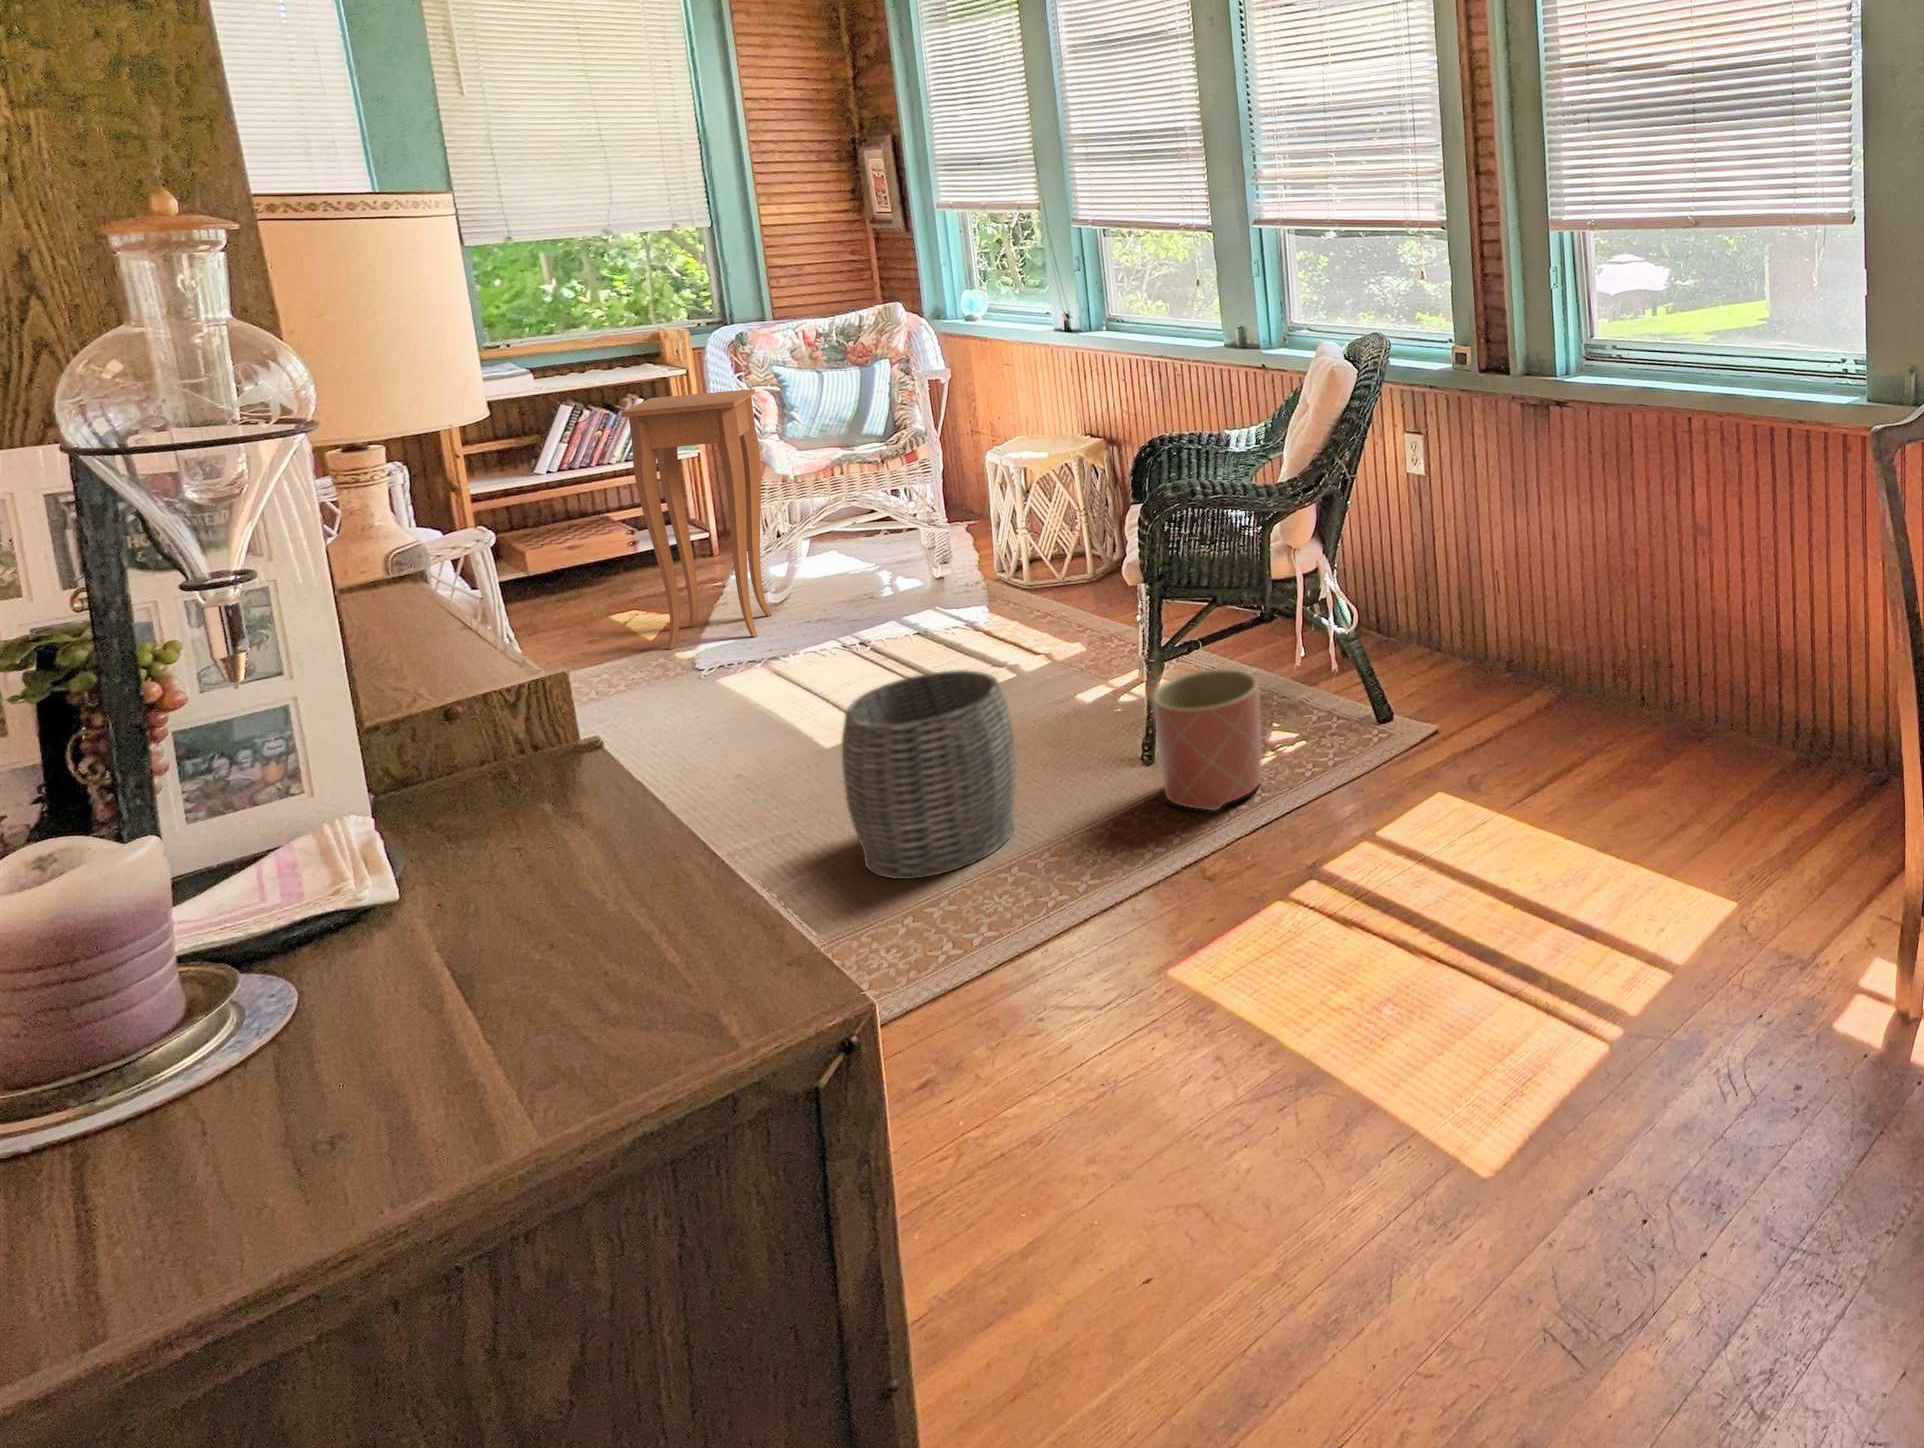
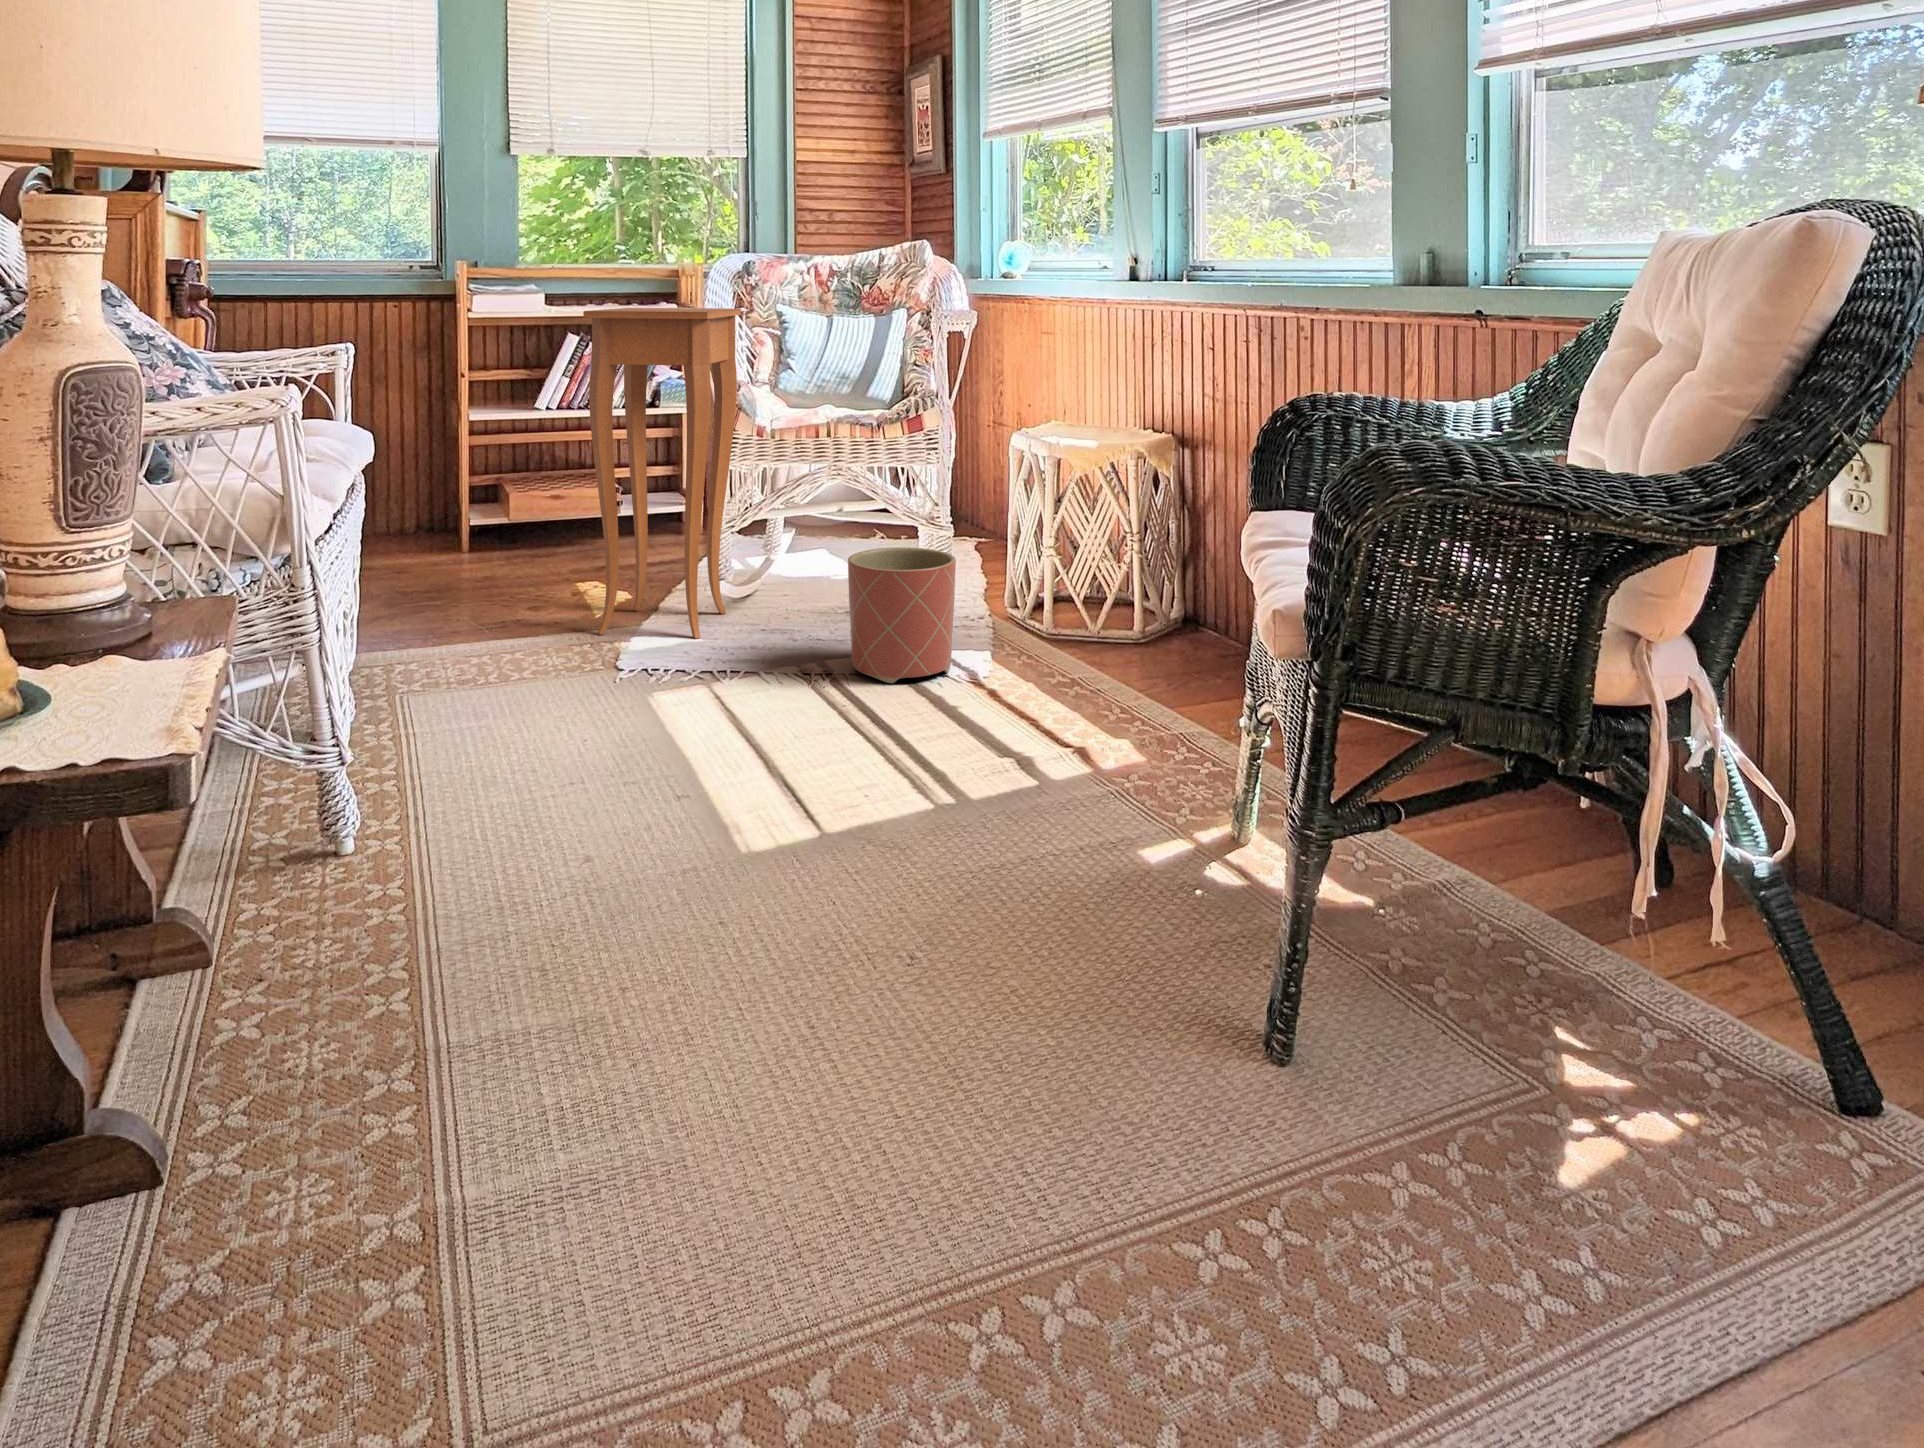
planter: present [1152,669,1262,810] -> present [848,548,956,683]
woven basket: present [841,670,1016,879] -> none [682,766,1022,1268]

